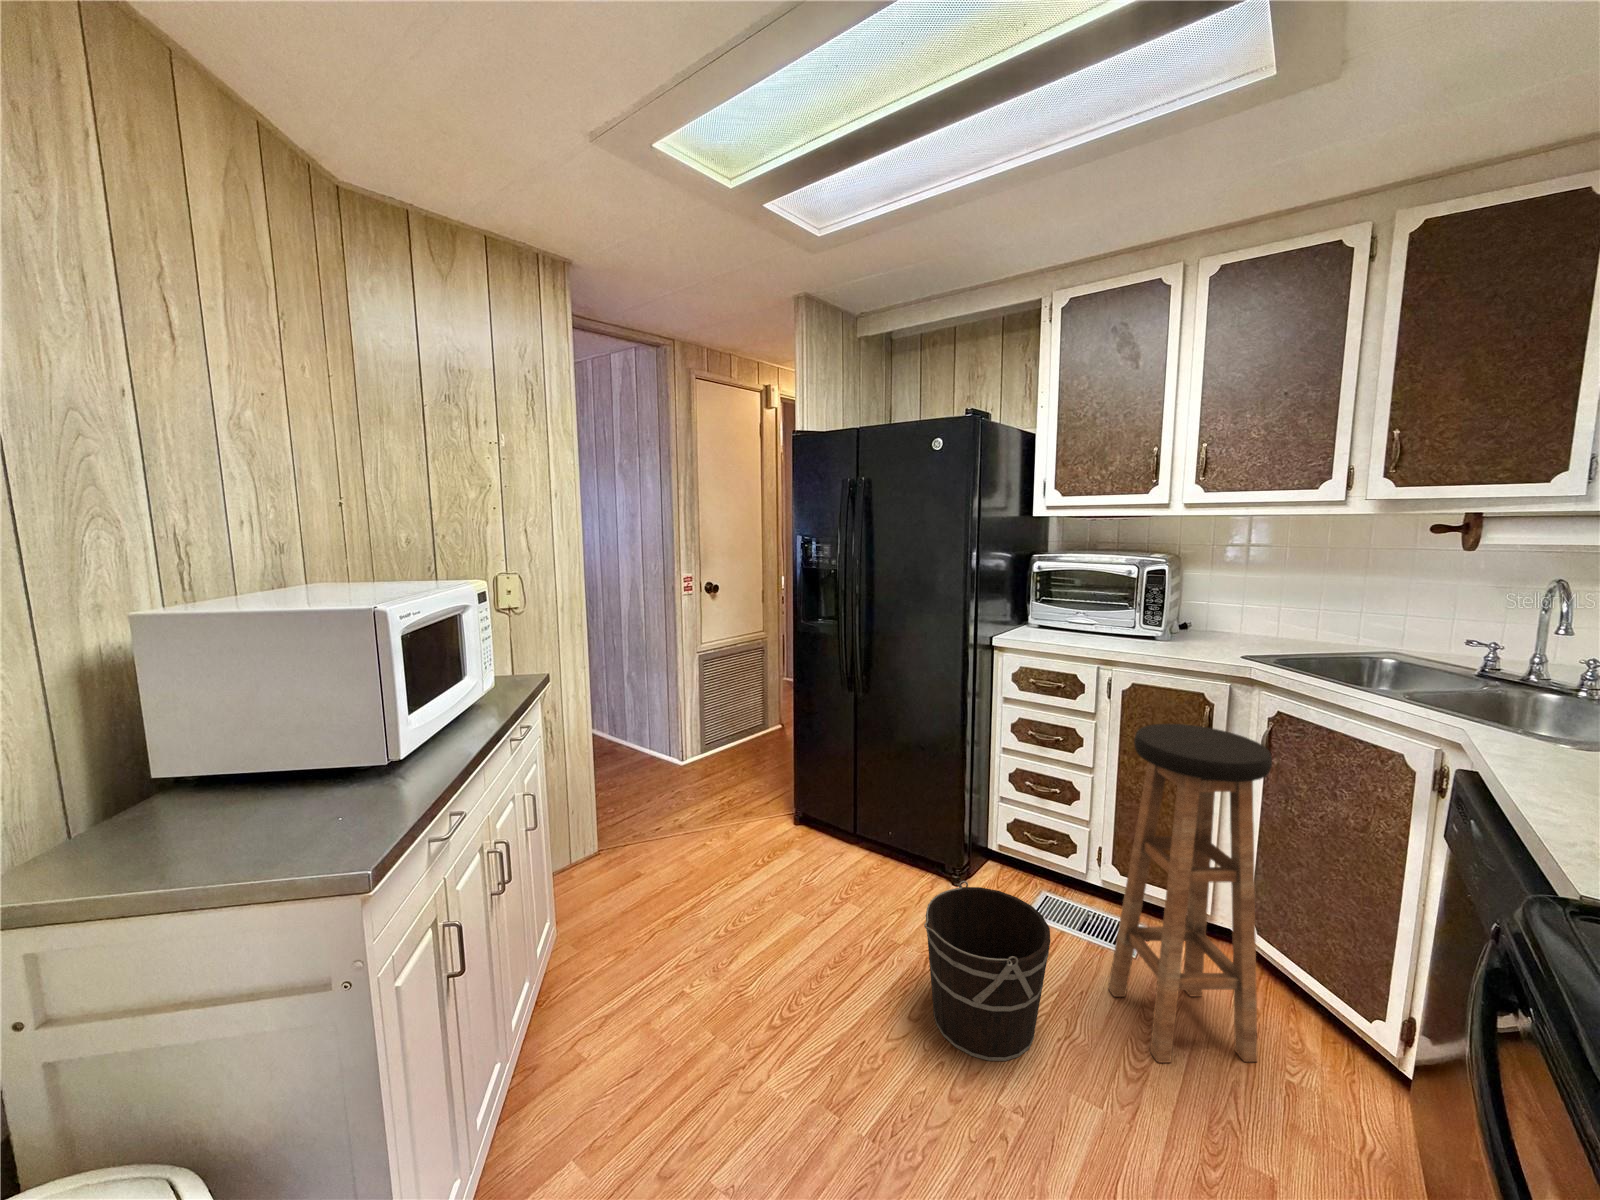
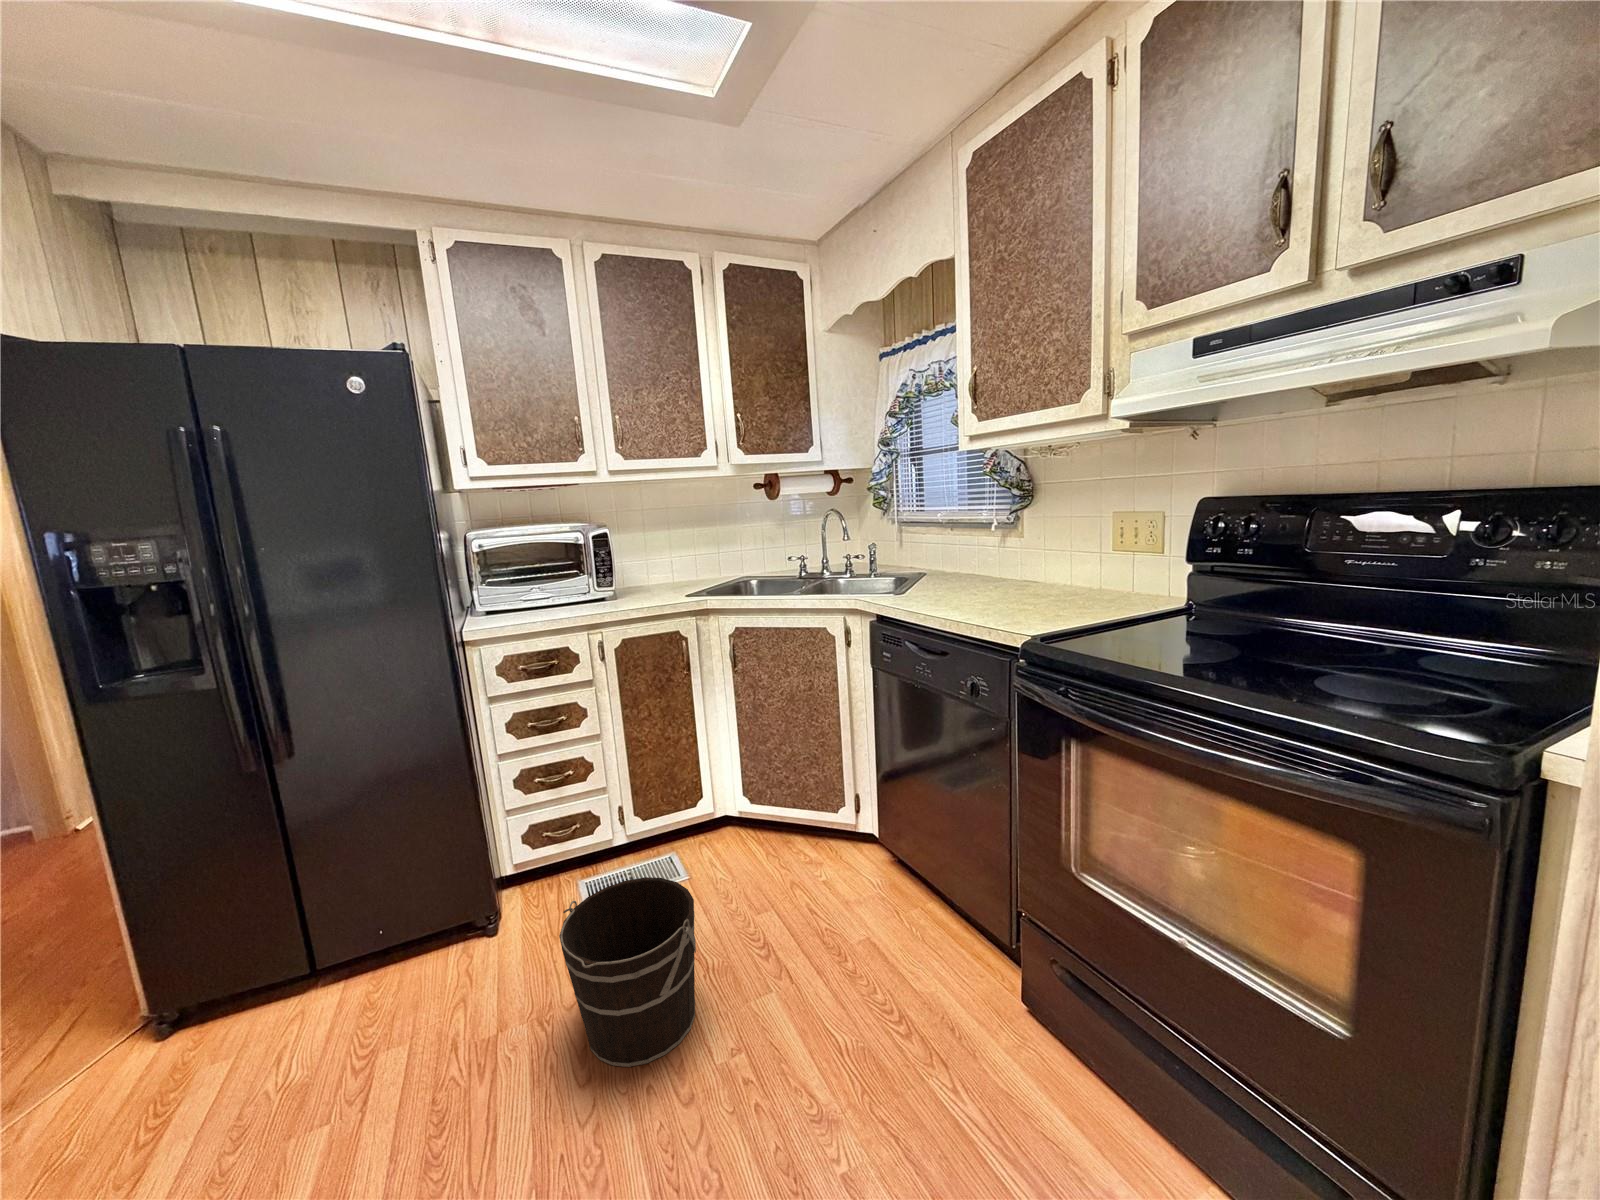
bar stool: present [1108,724,1272,1063] -> none [677,648,801,929]

